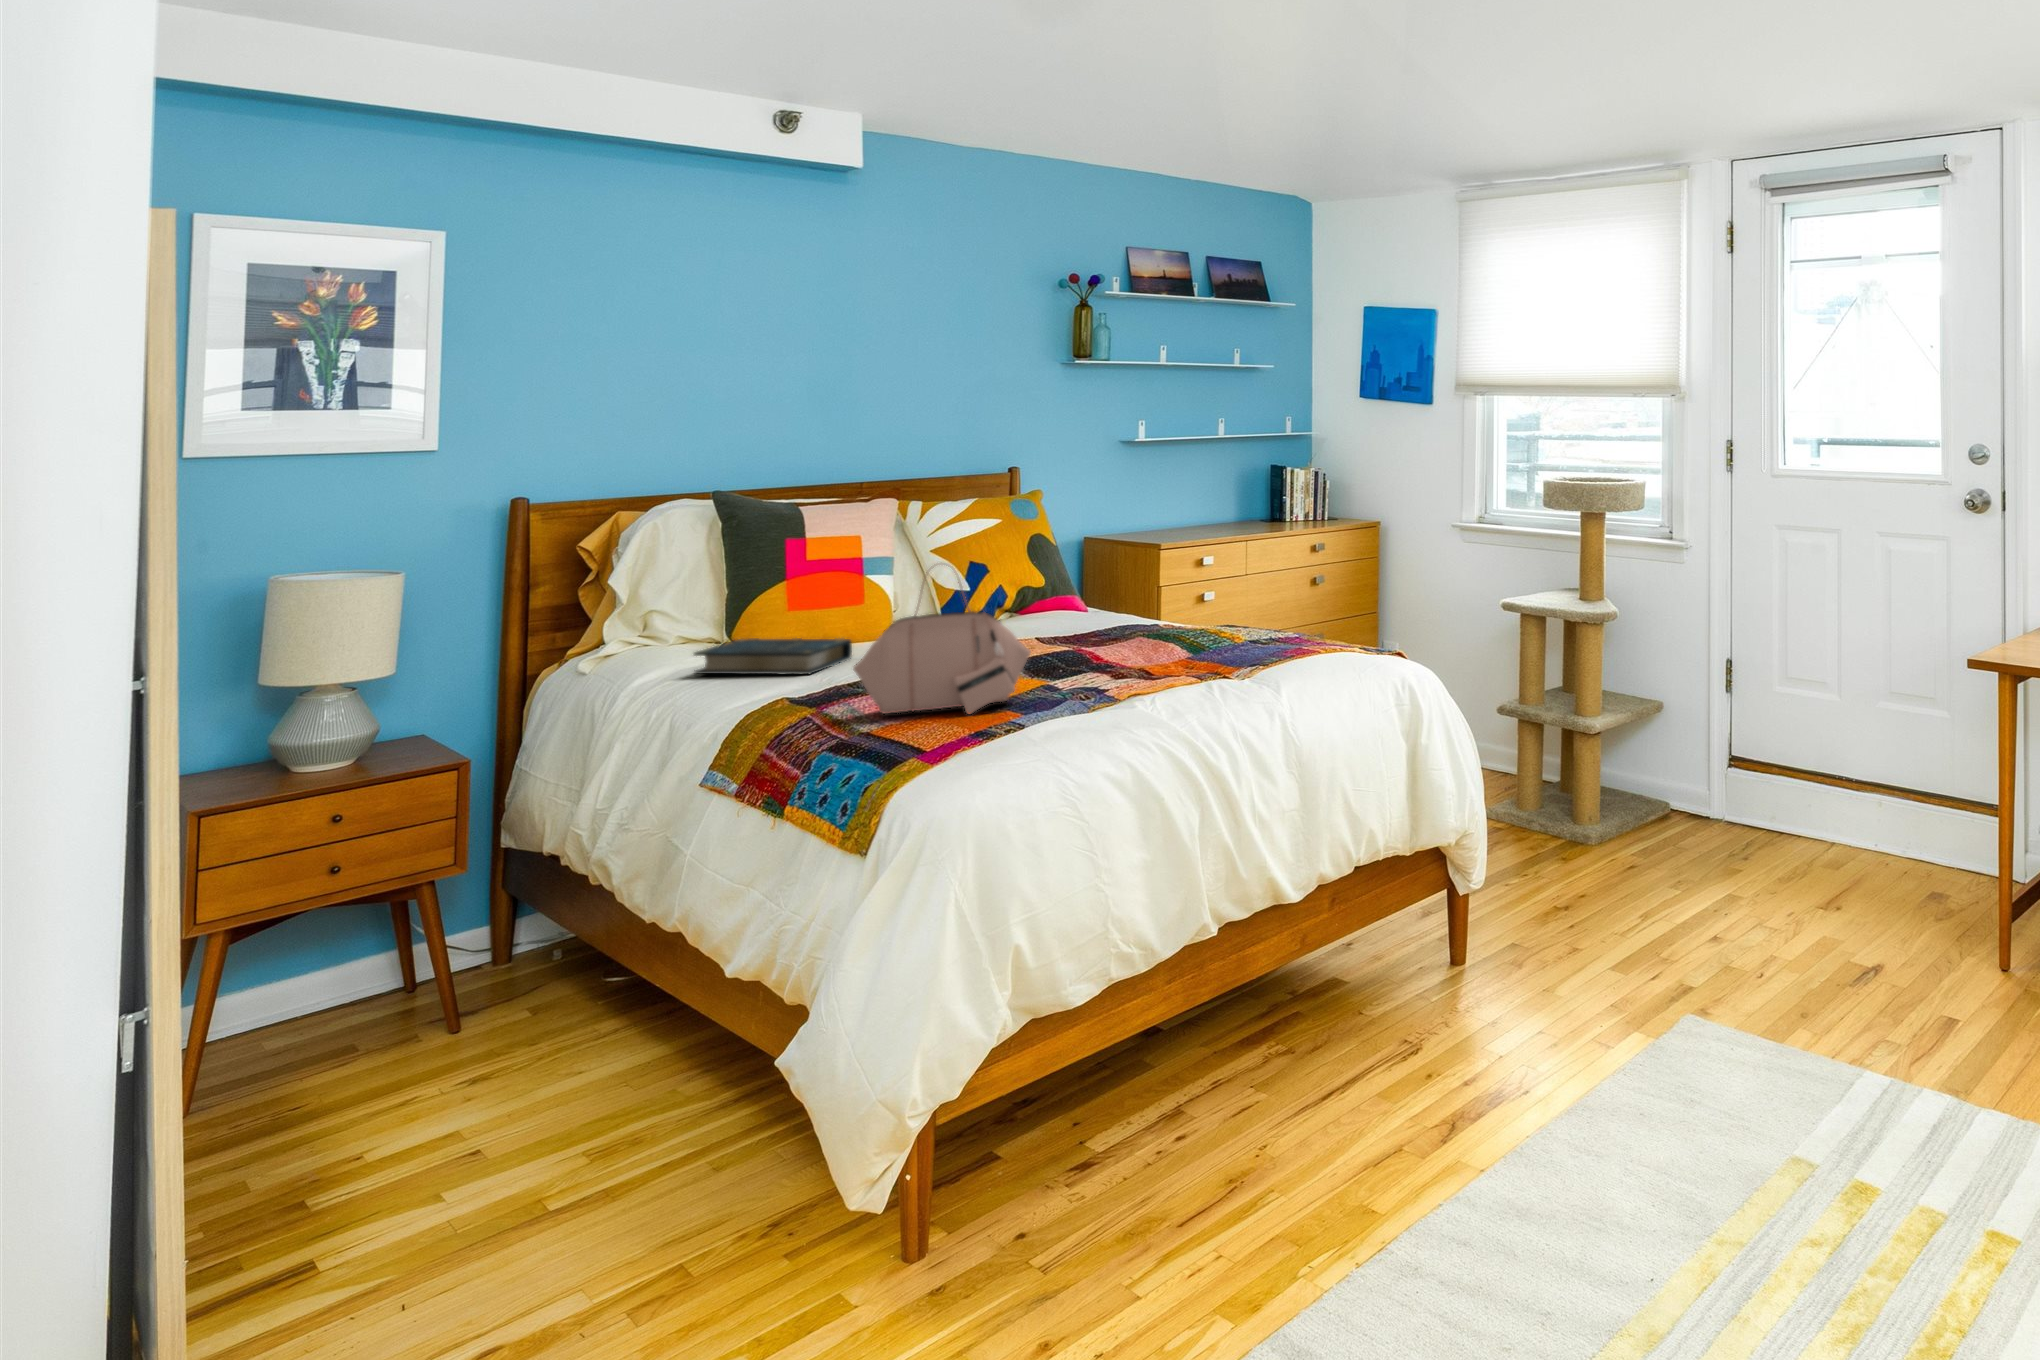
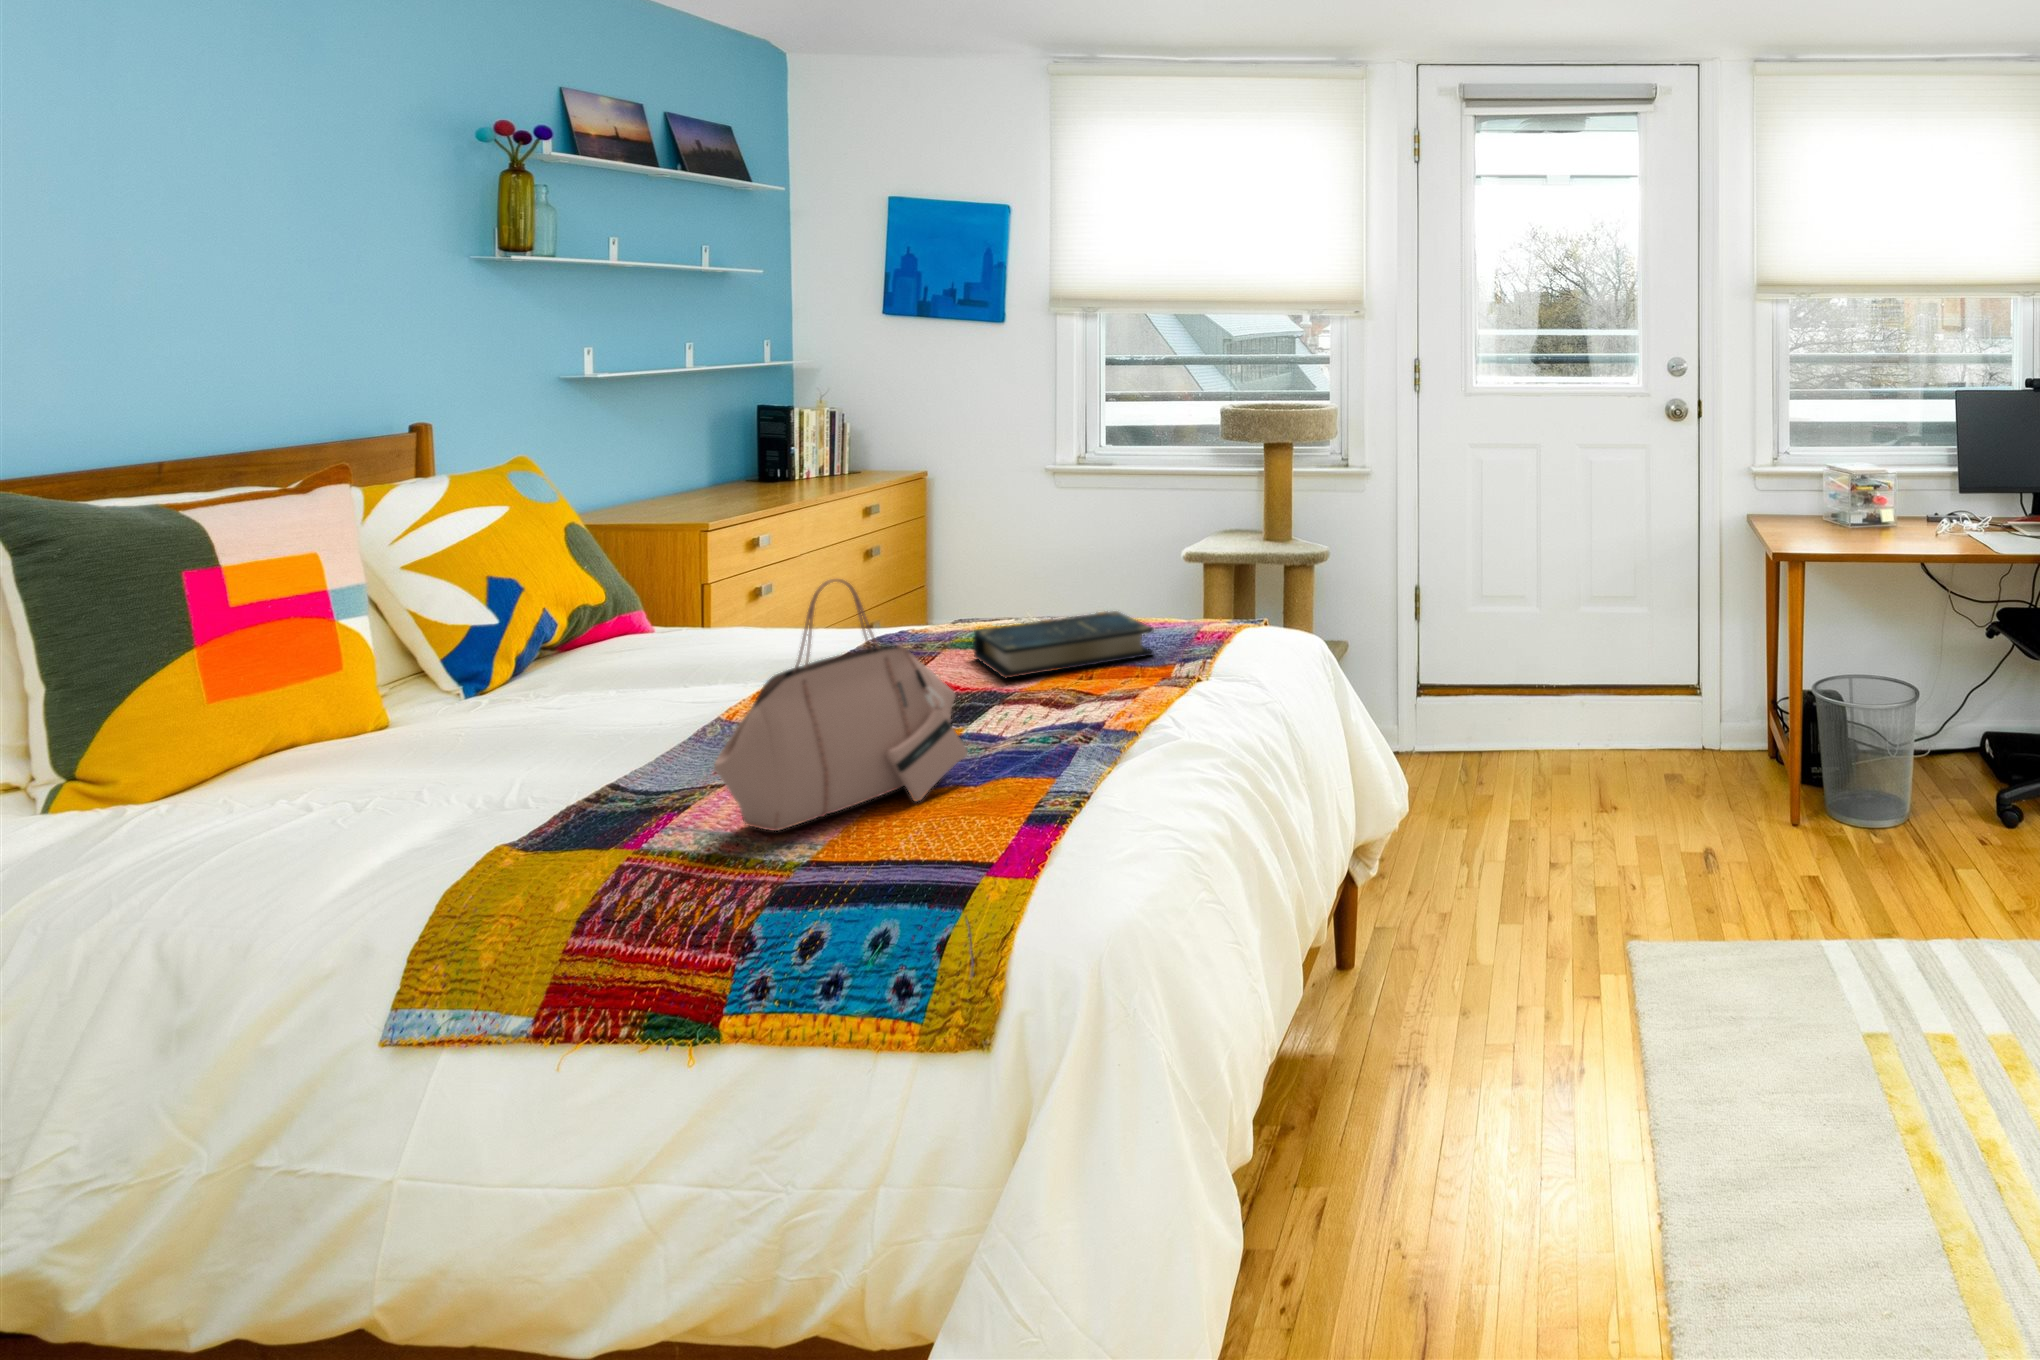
book: present [694,638,852,675] -> present [973,611,1154,678]

